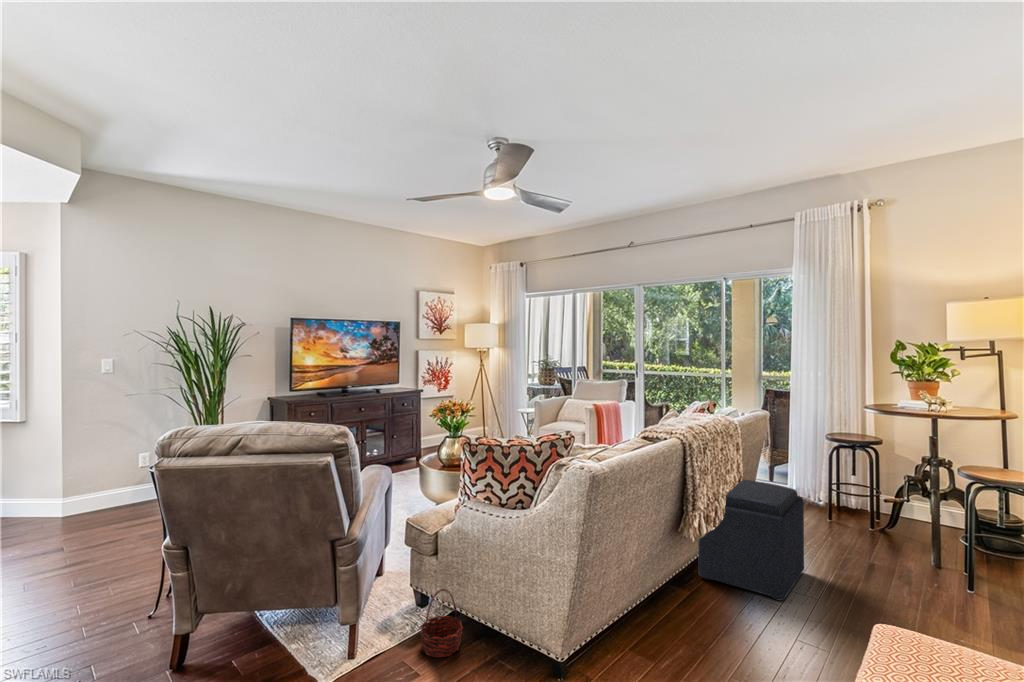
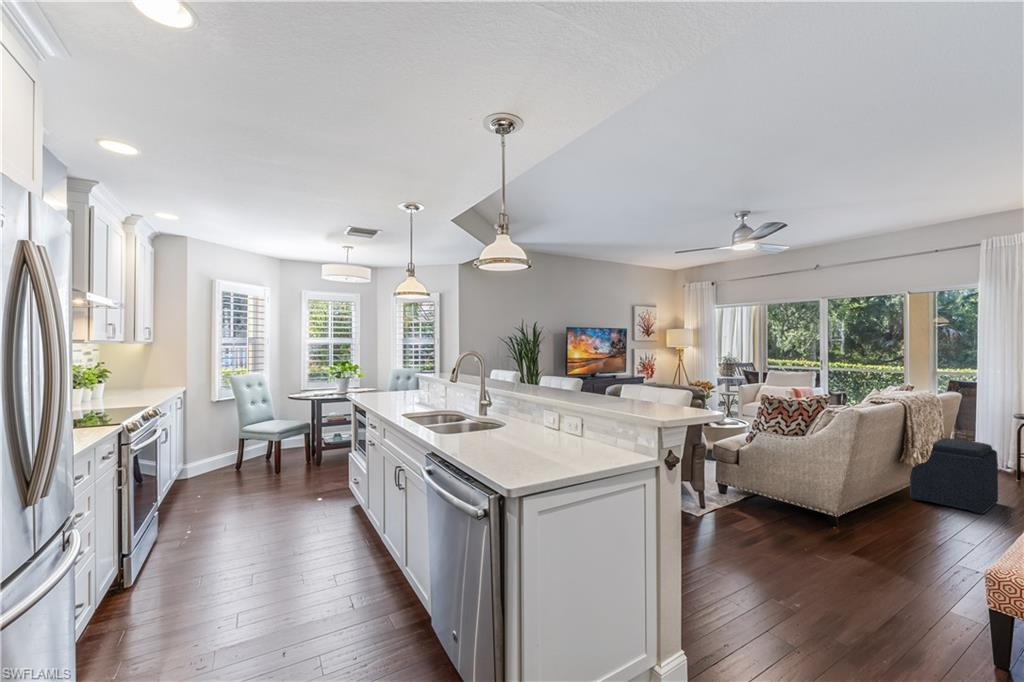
basket: present [420,589,463,658] -> none [736,479,763,515]

